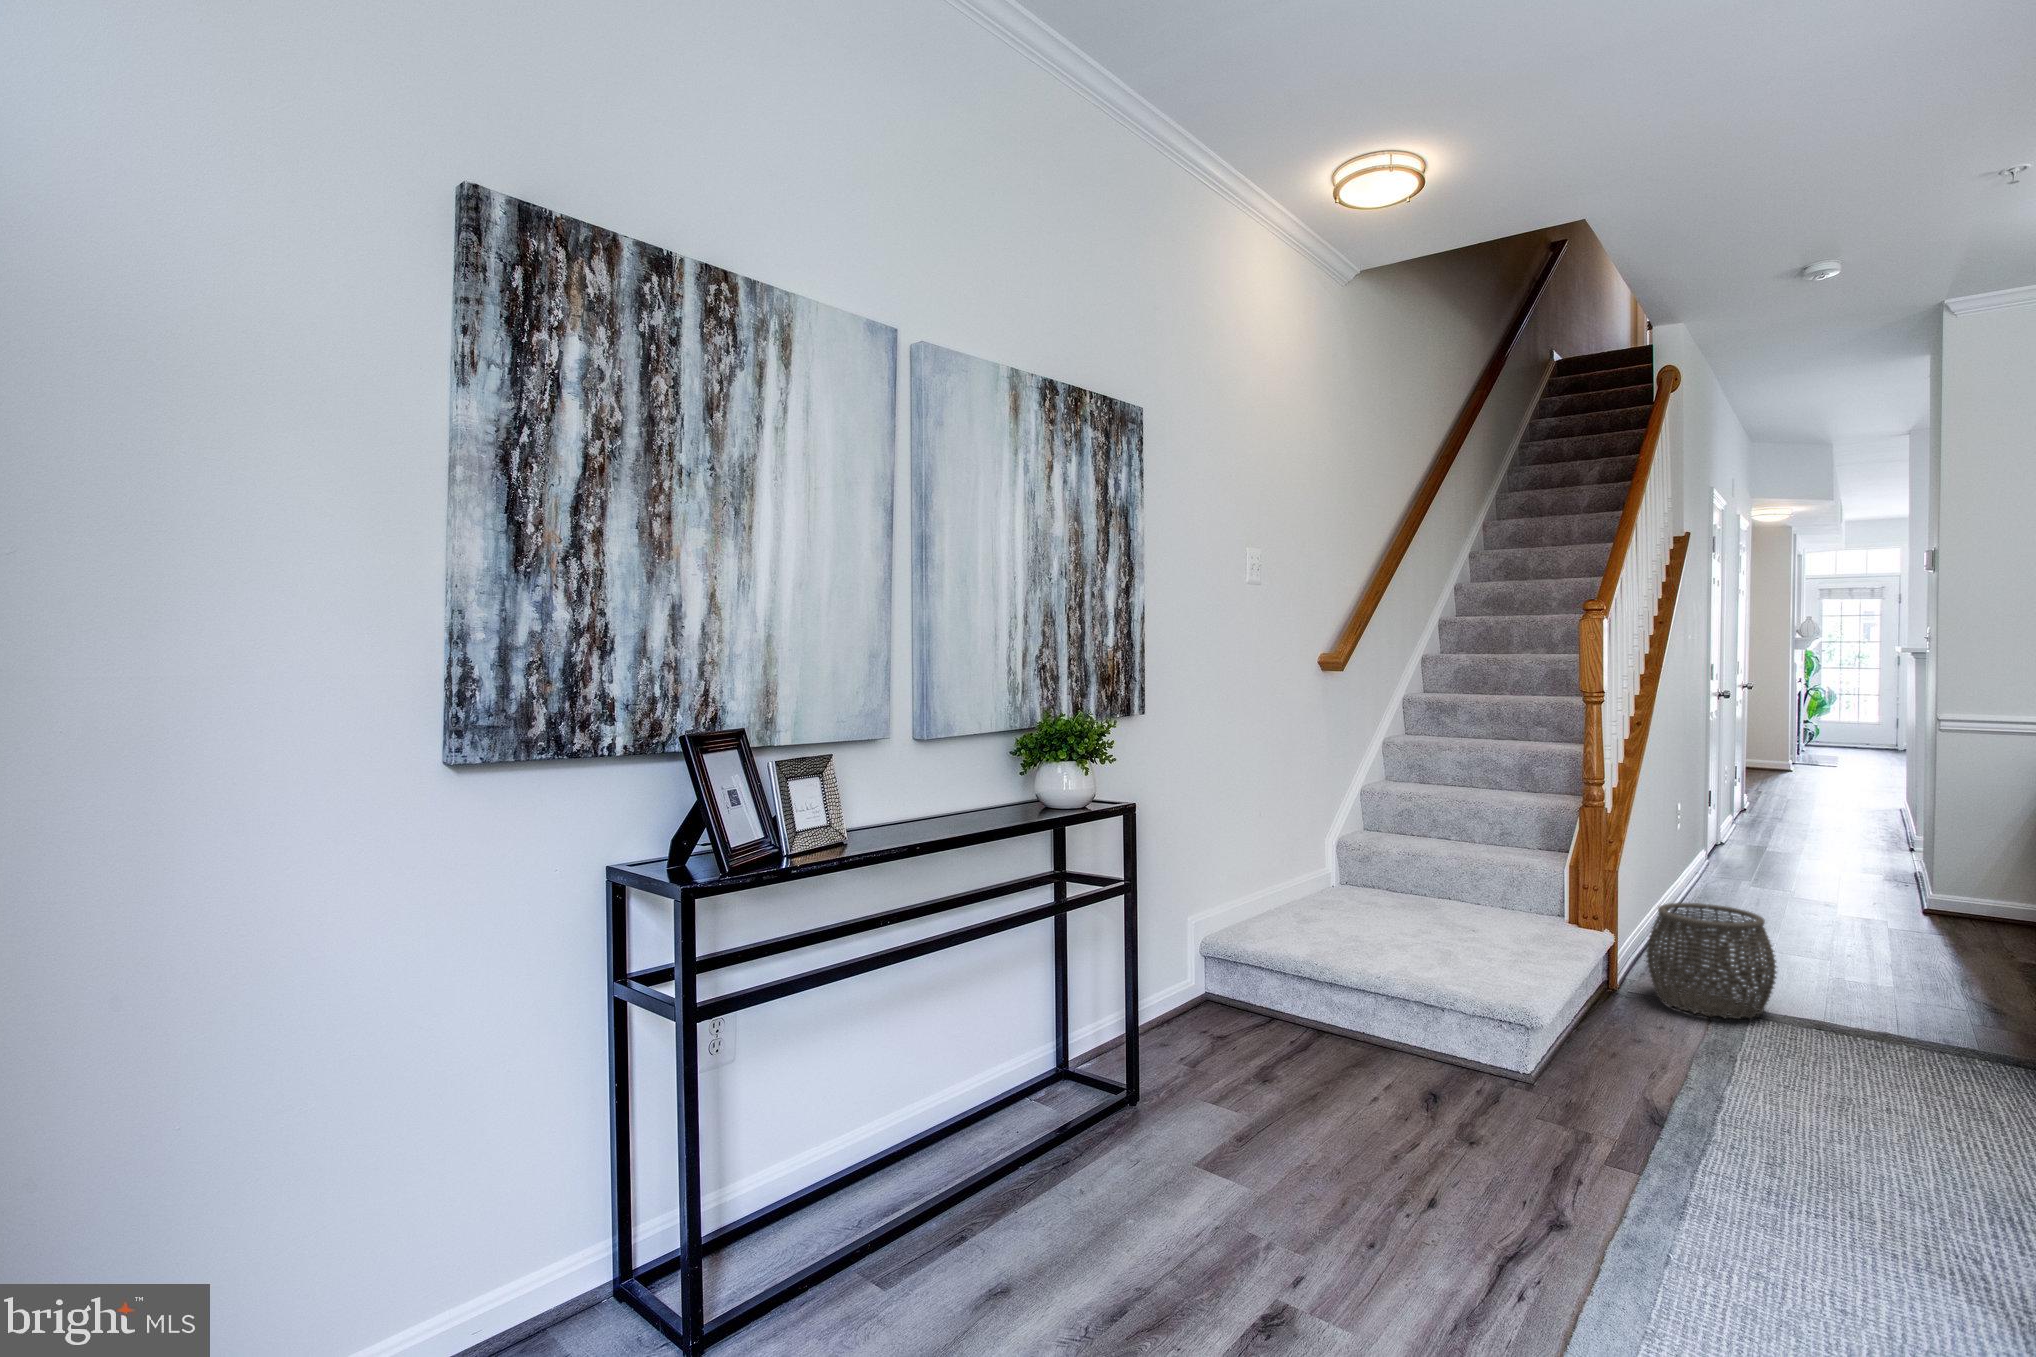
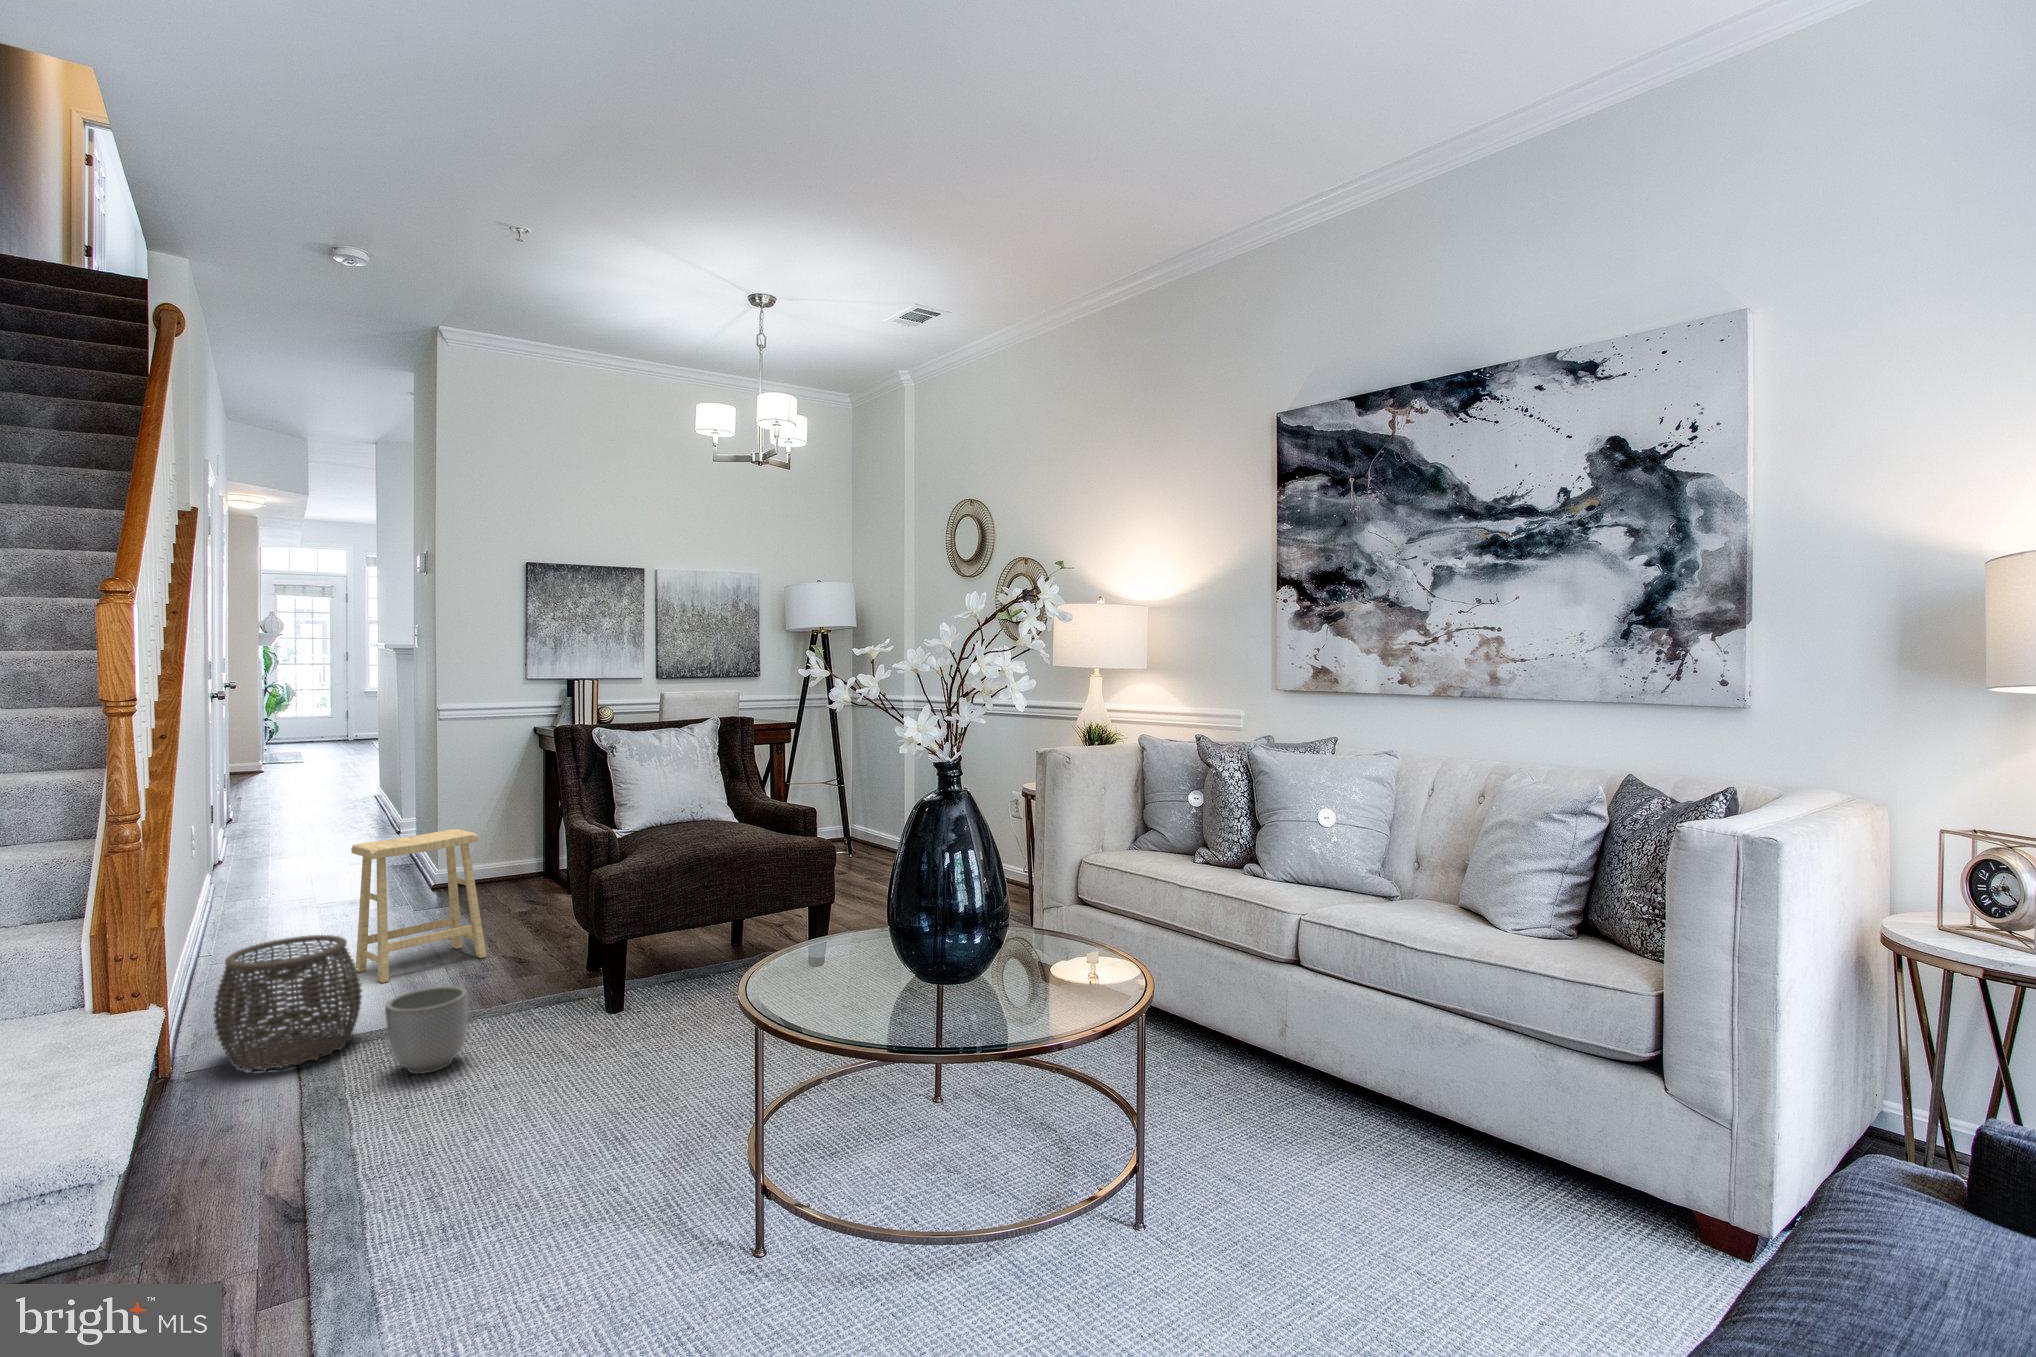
footstool: none [1796,839,1946,993] -> present [351,829,487,983]
planter: none [1784,985,1874,1072] -> present [385,986,468,1074]

